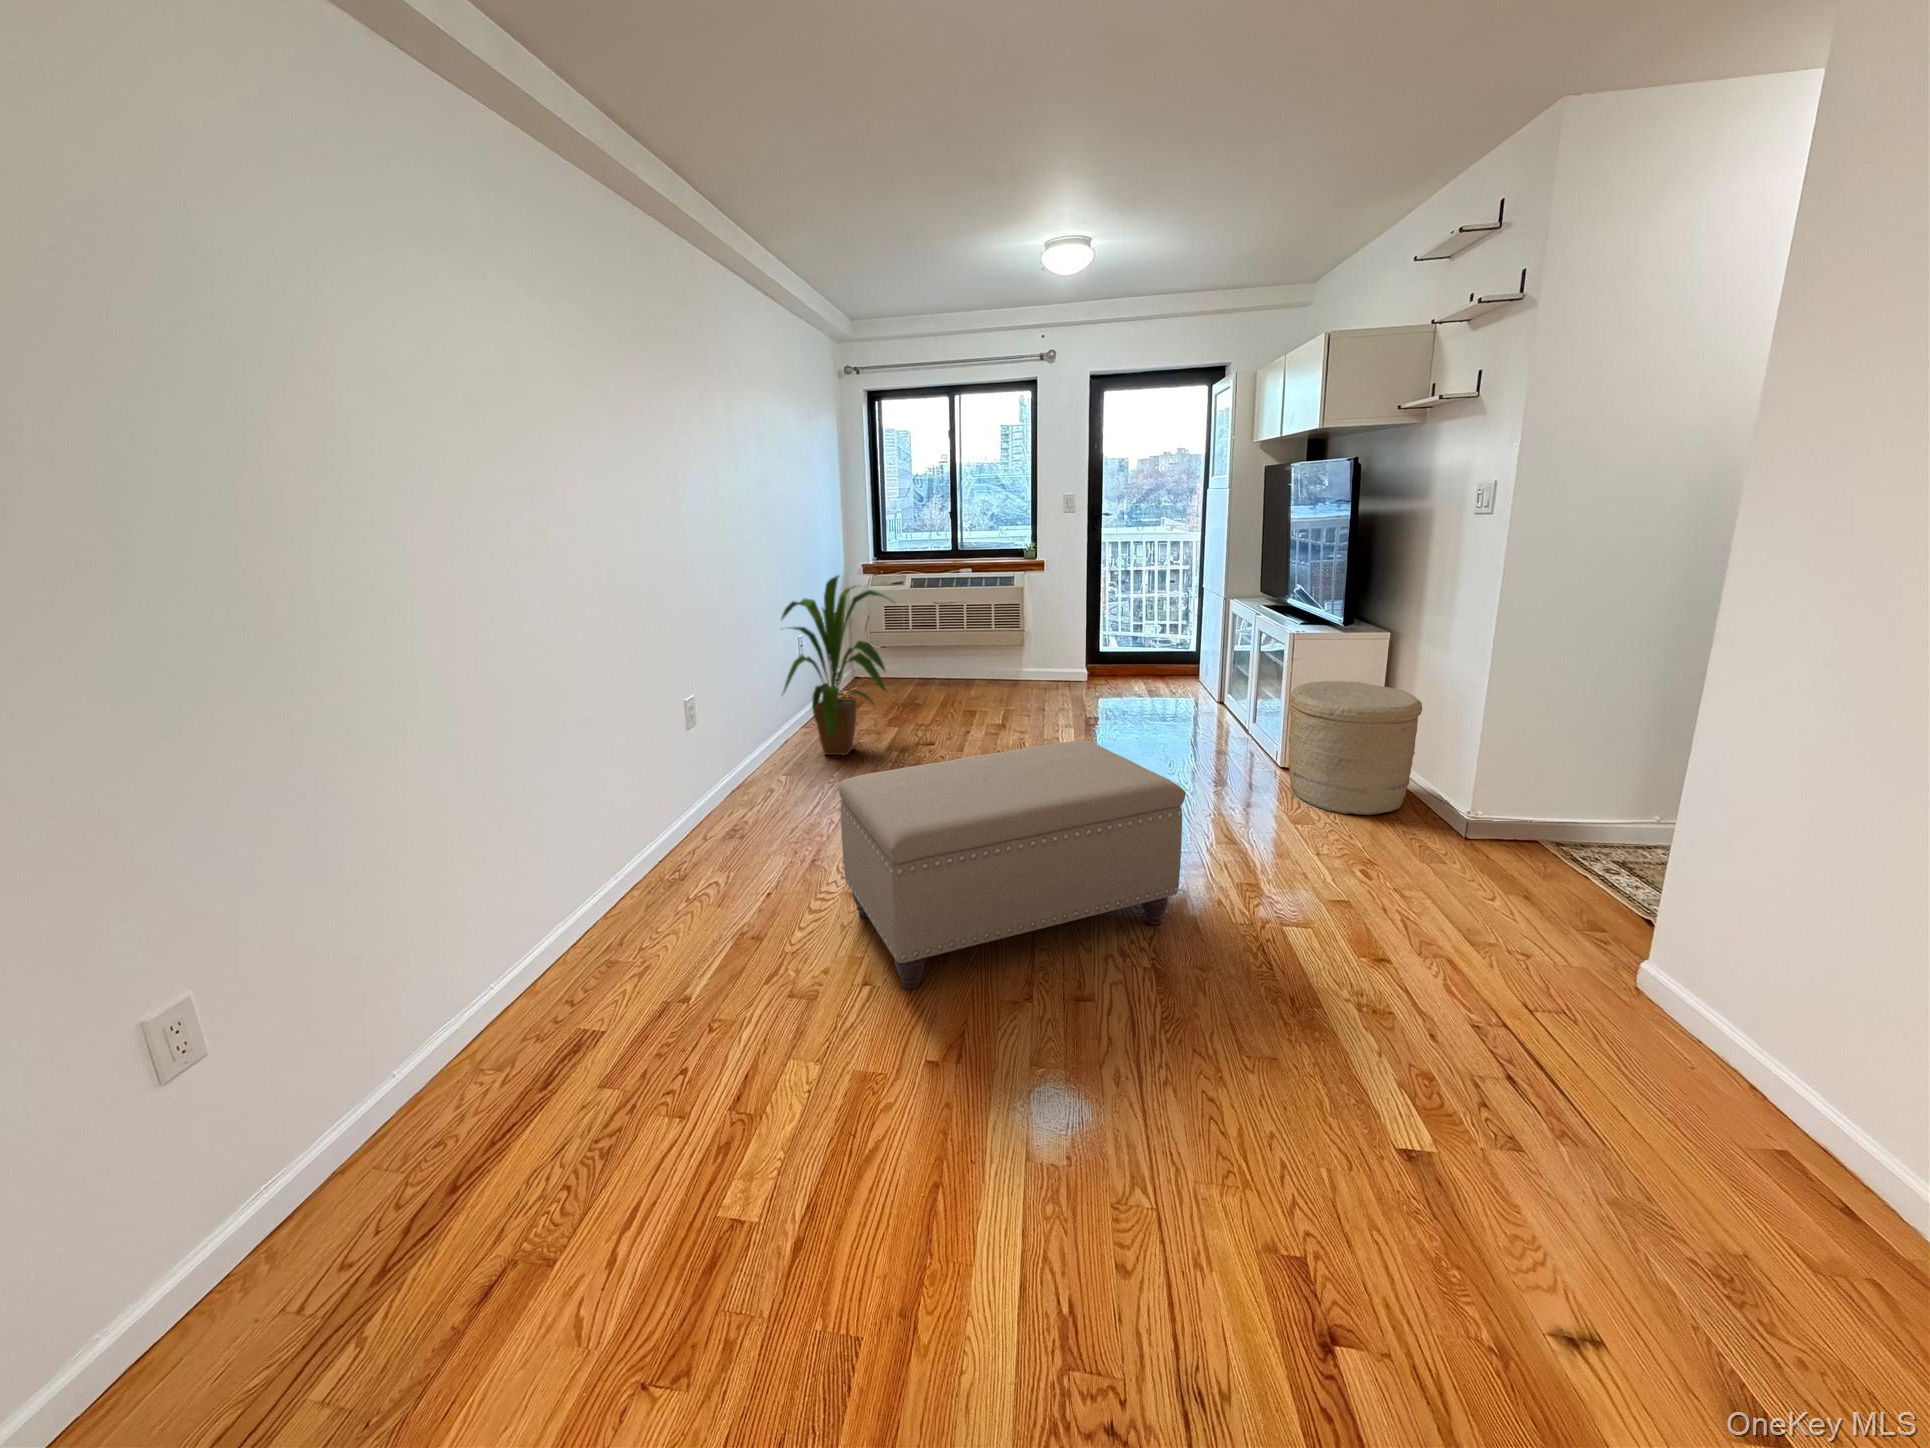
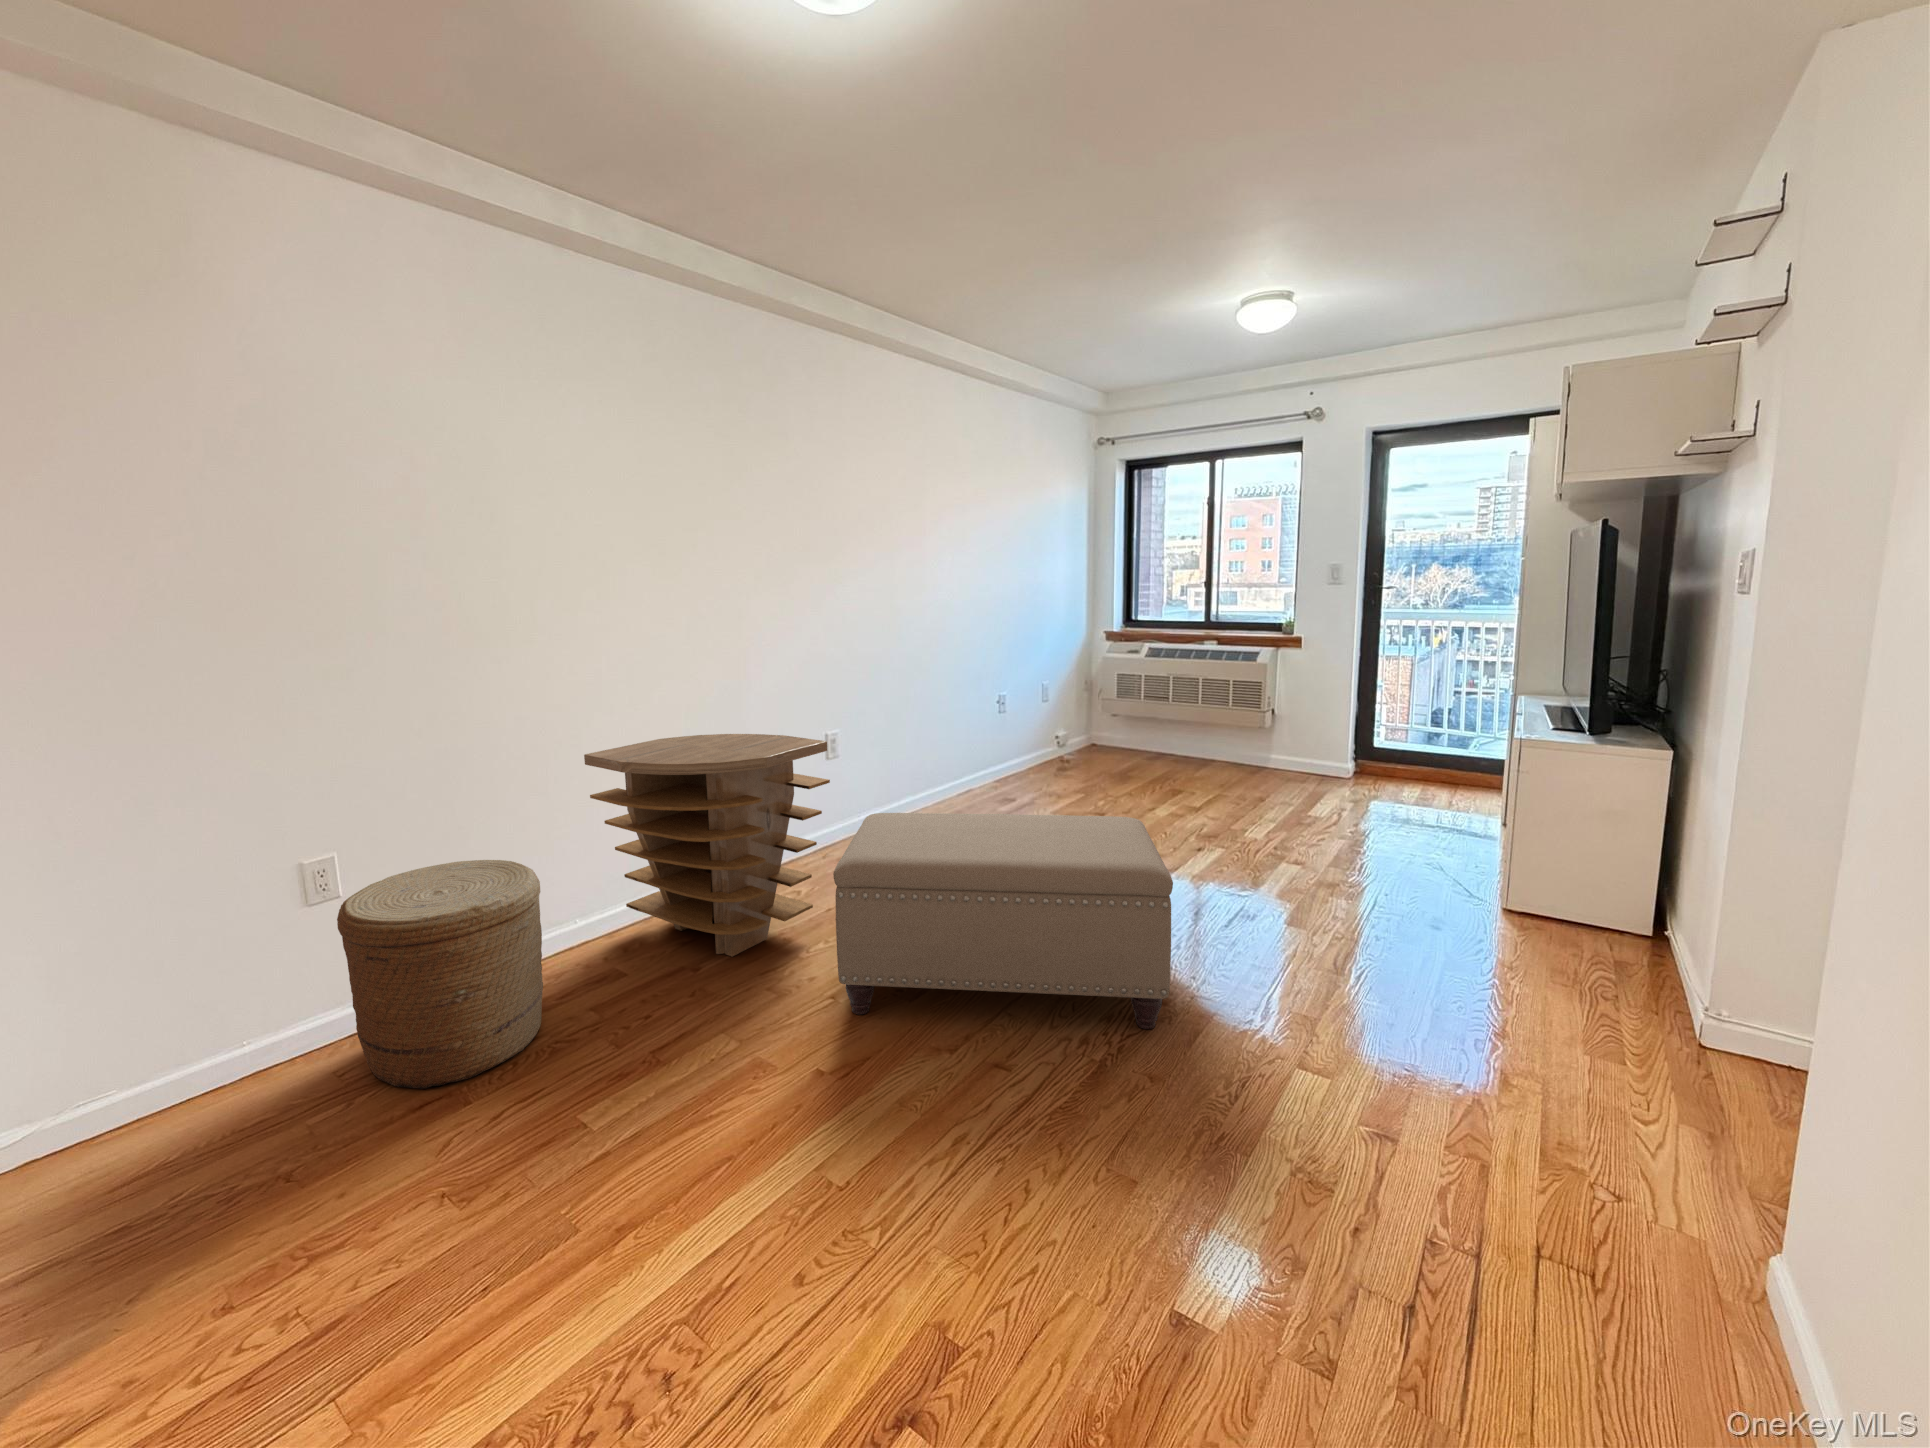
house plant: present [782,576,889,755] -> none [939,635,1059,814]
woven basket: present [1288,681,1422,815] -> present [337,860,543,1089]
side table: none [488,707,782,972] -> present [584,734,830,957]

